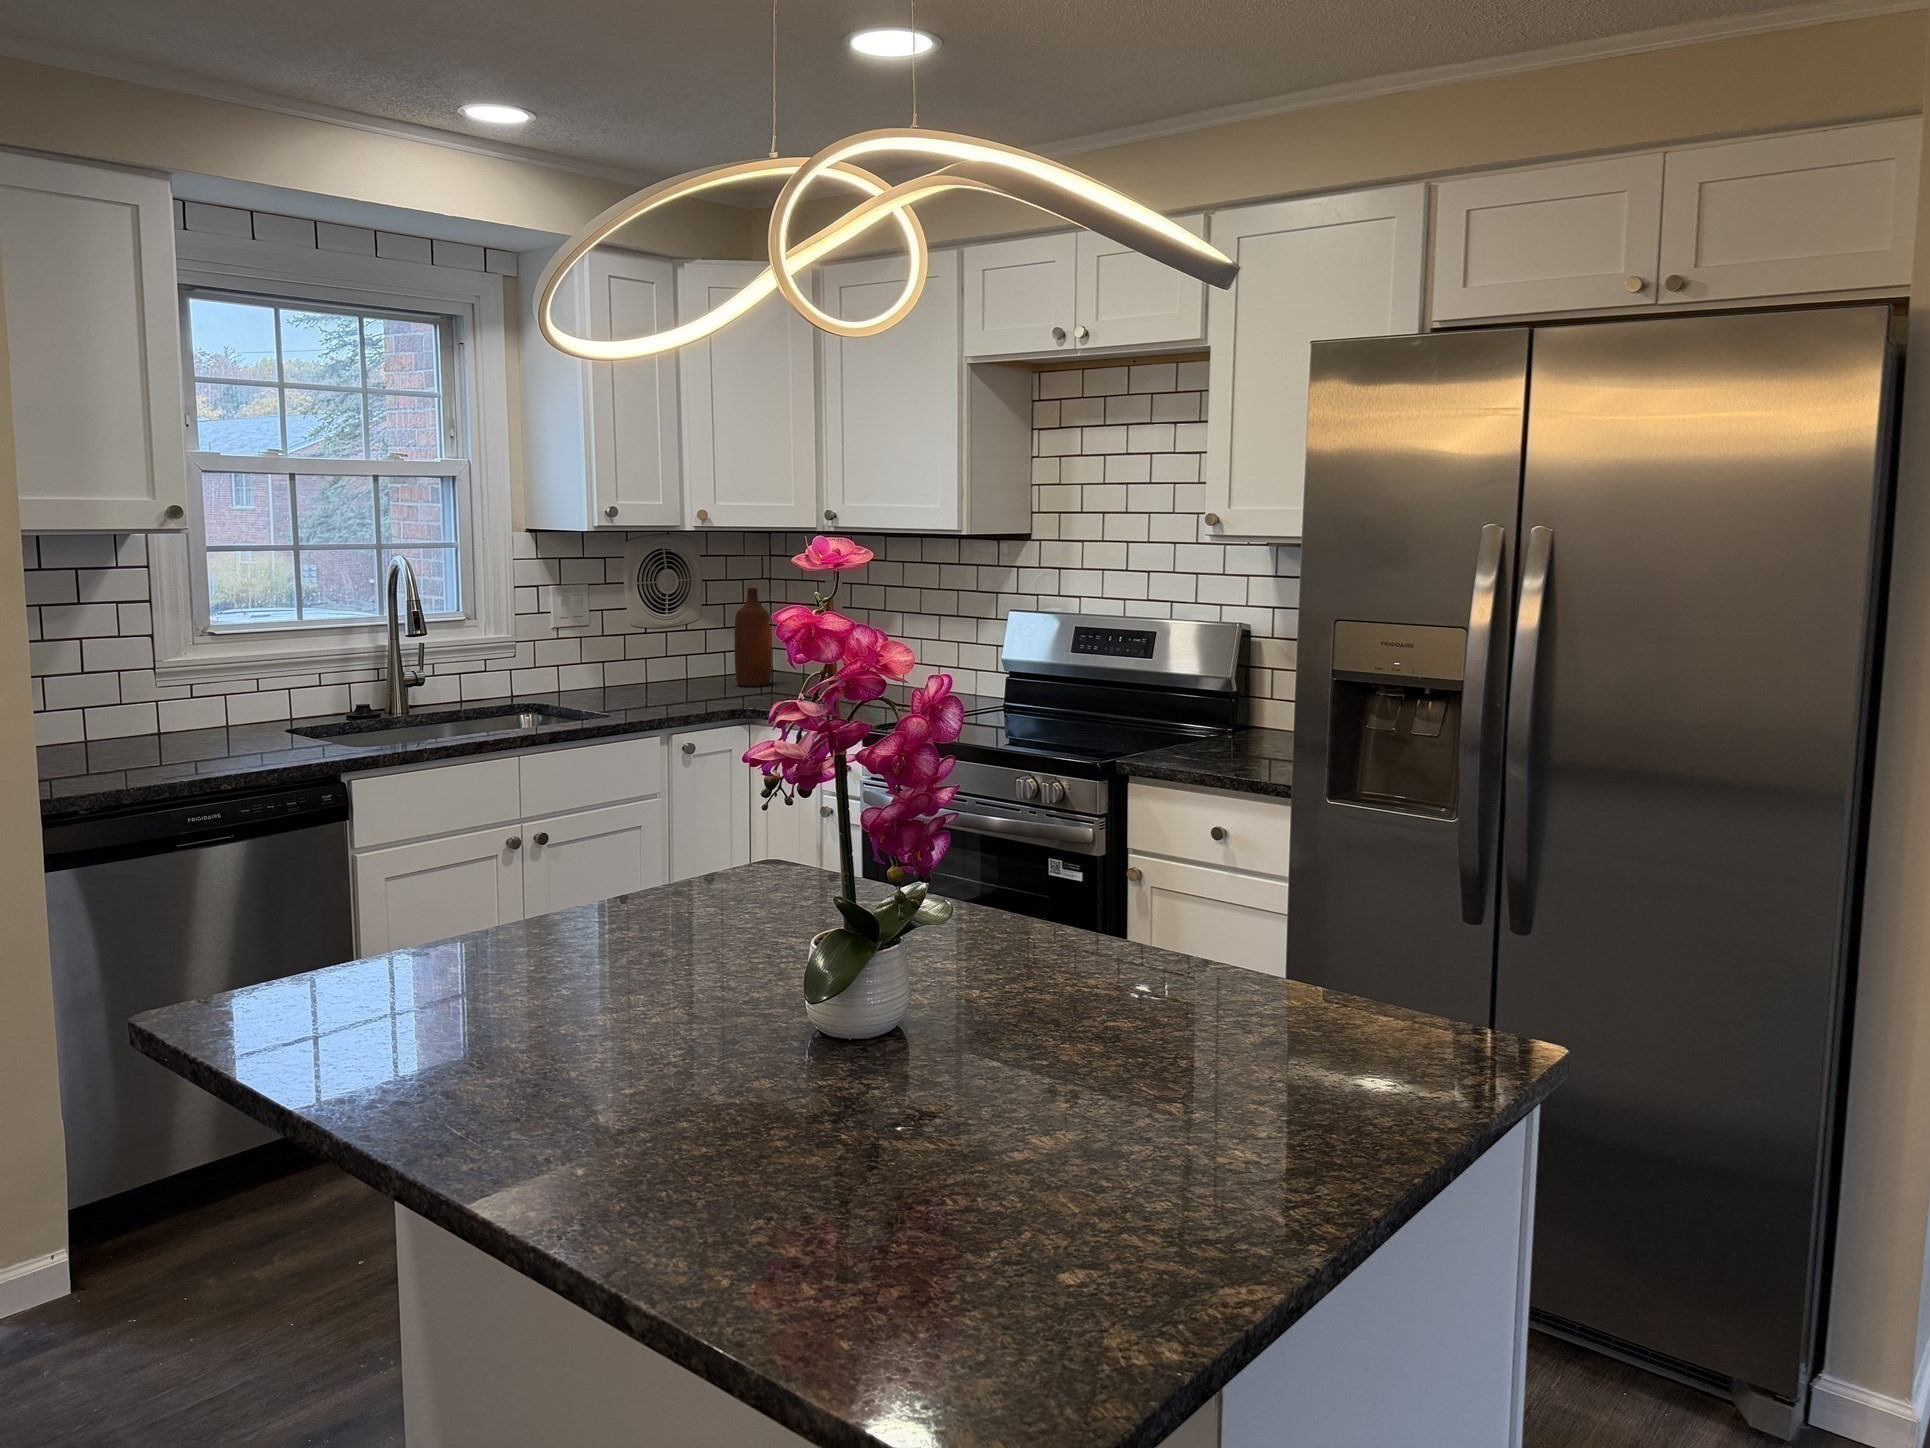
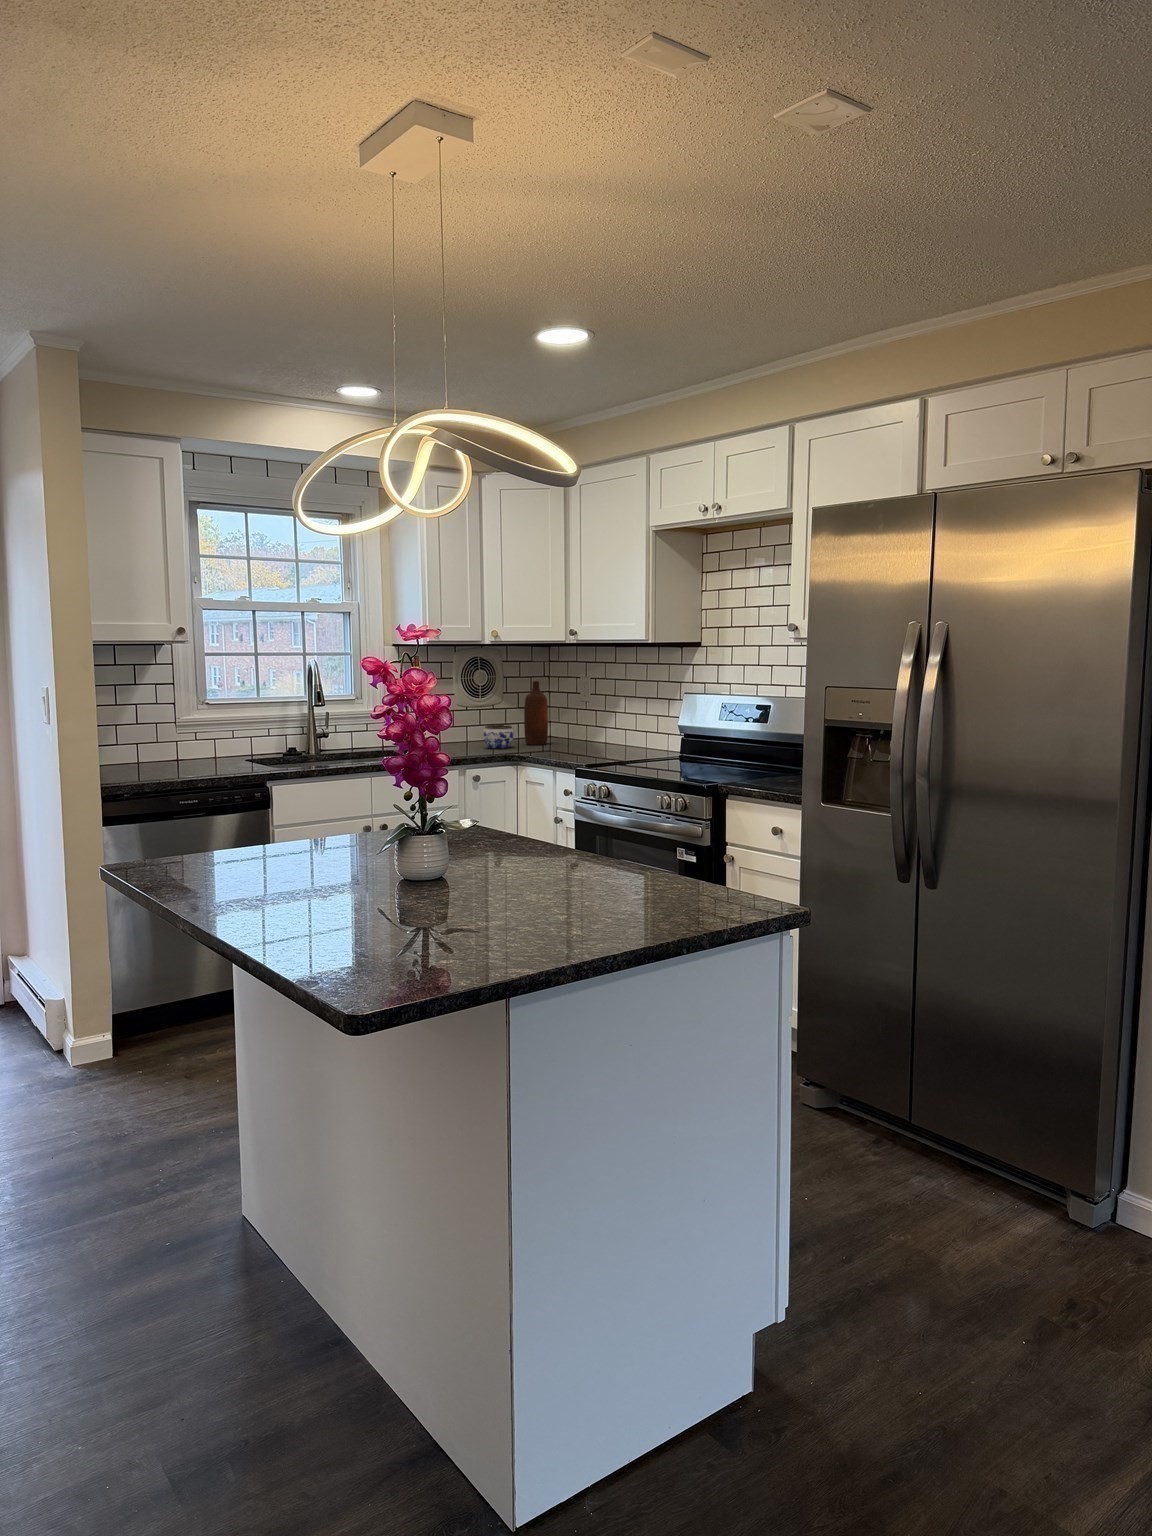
jar: none [674,657,722,694] -> present [483,725,514,748]

